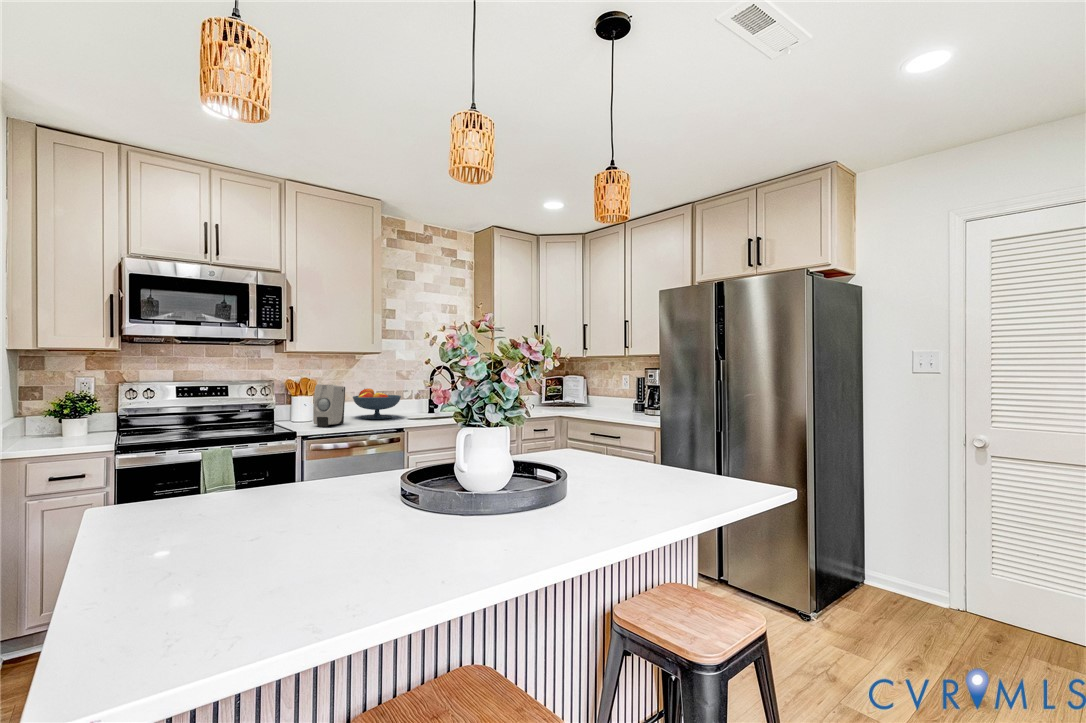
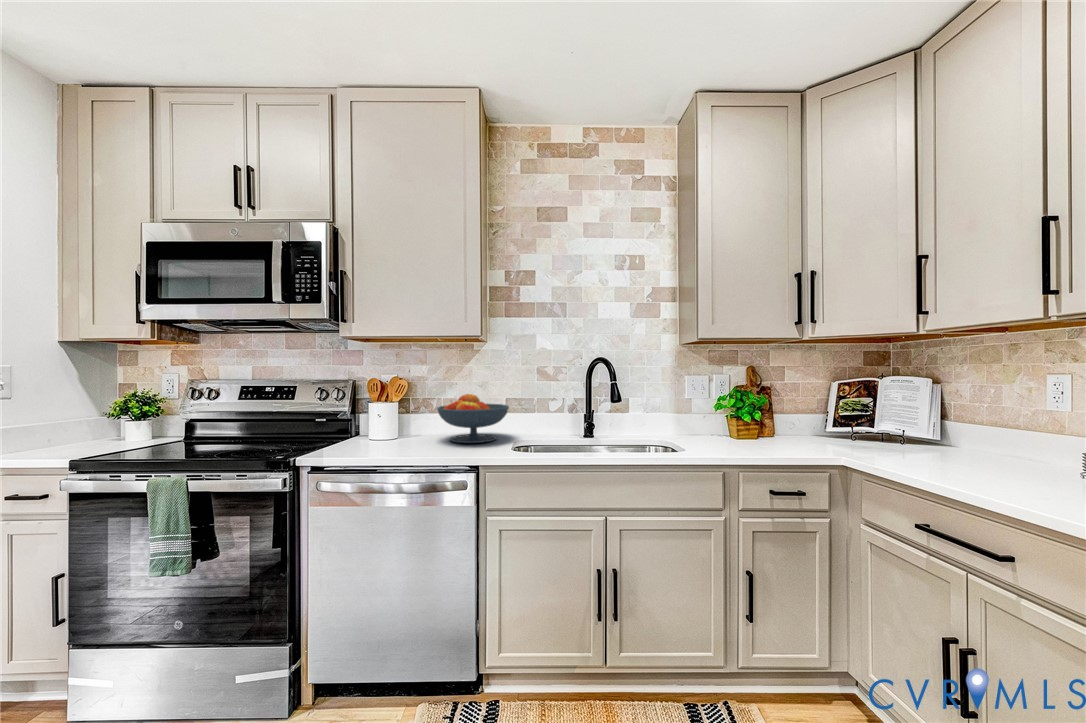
soap dispenser: present [313,385,345,427] -> none [349,389,400,452]

